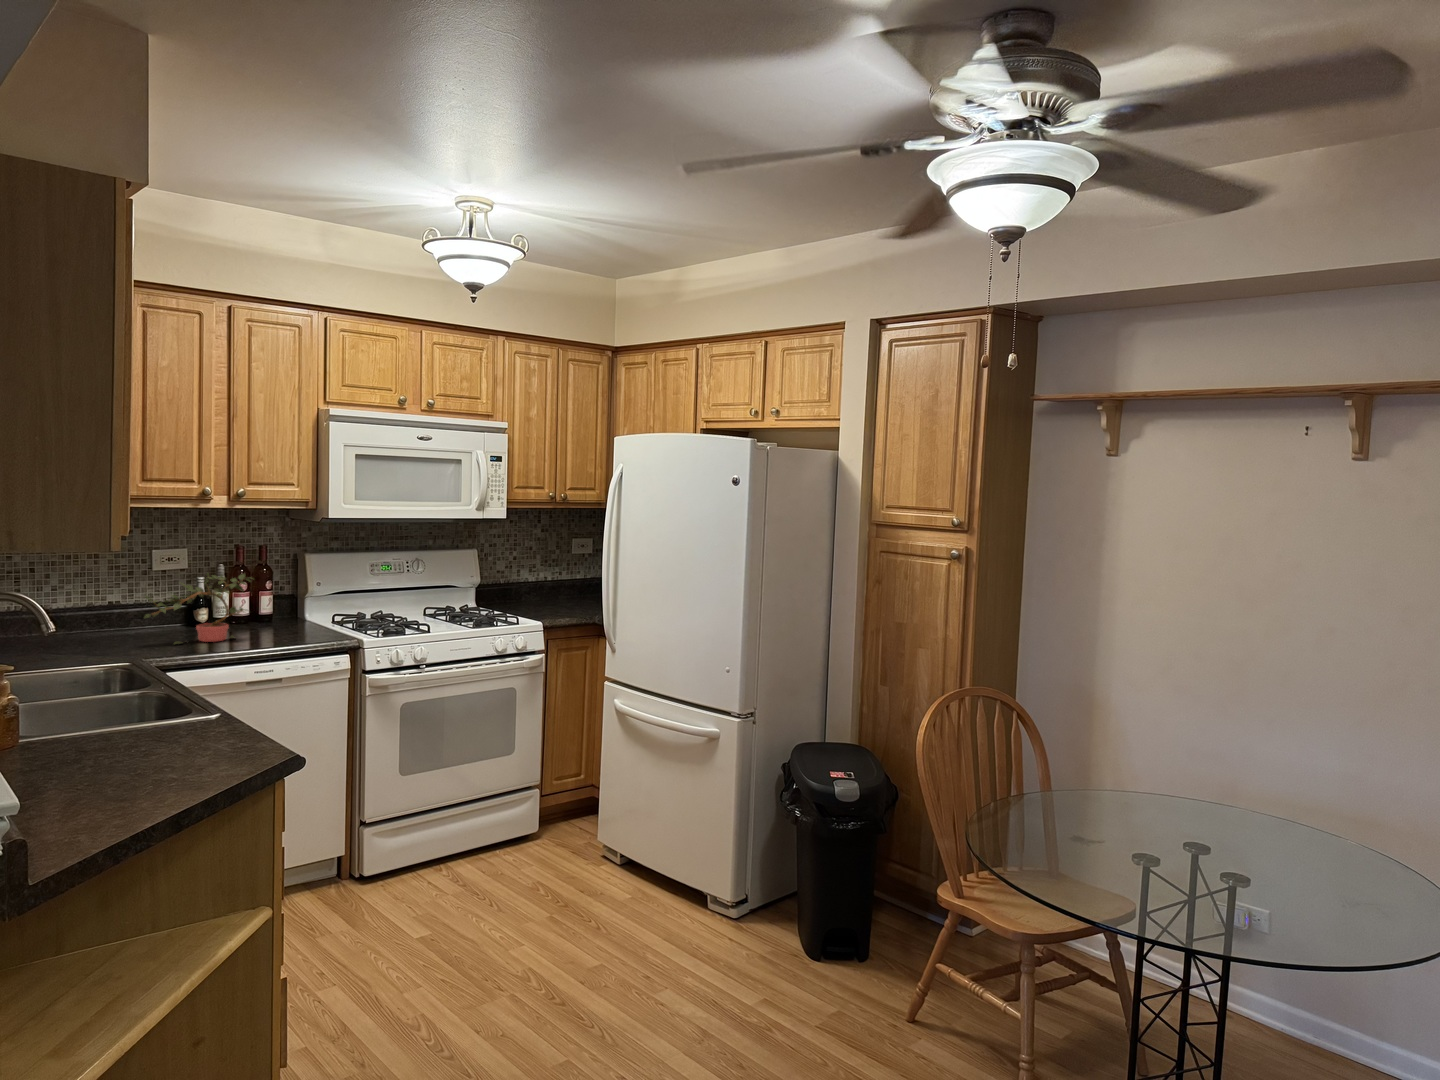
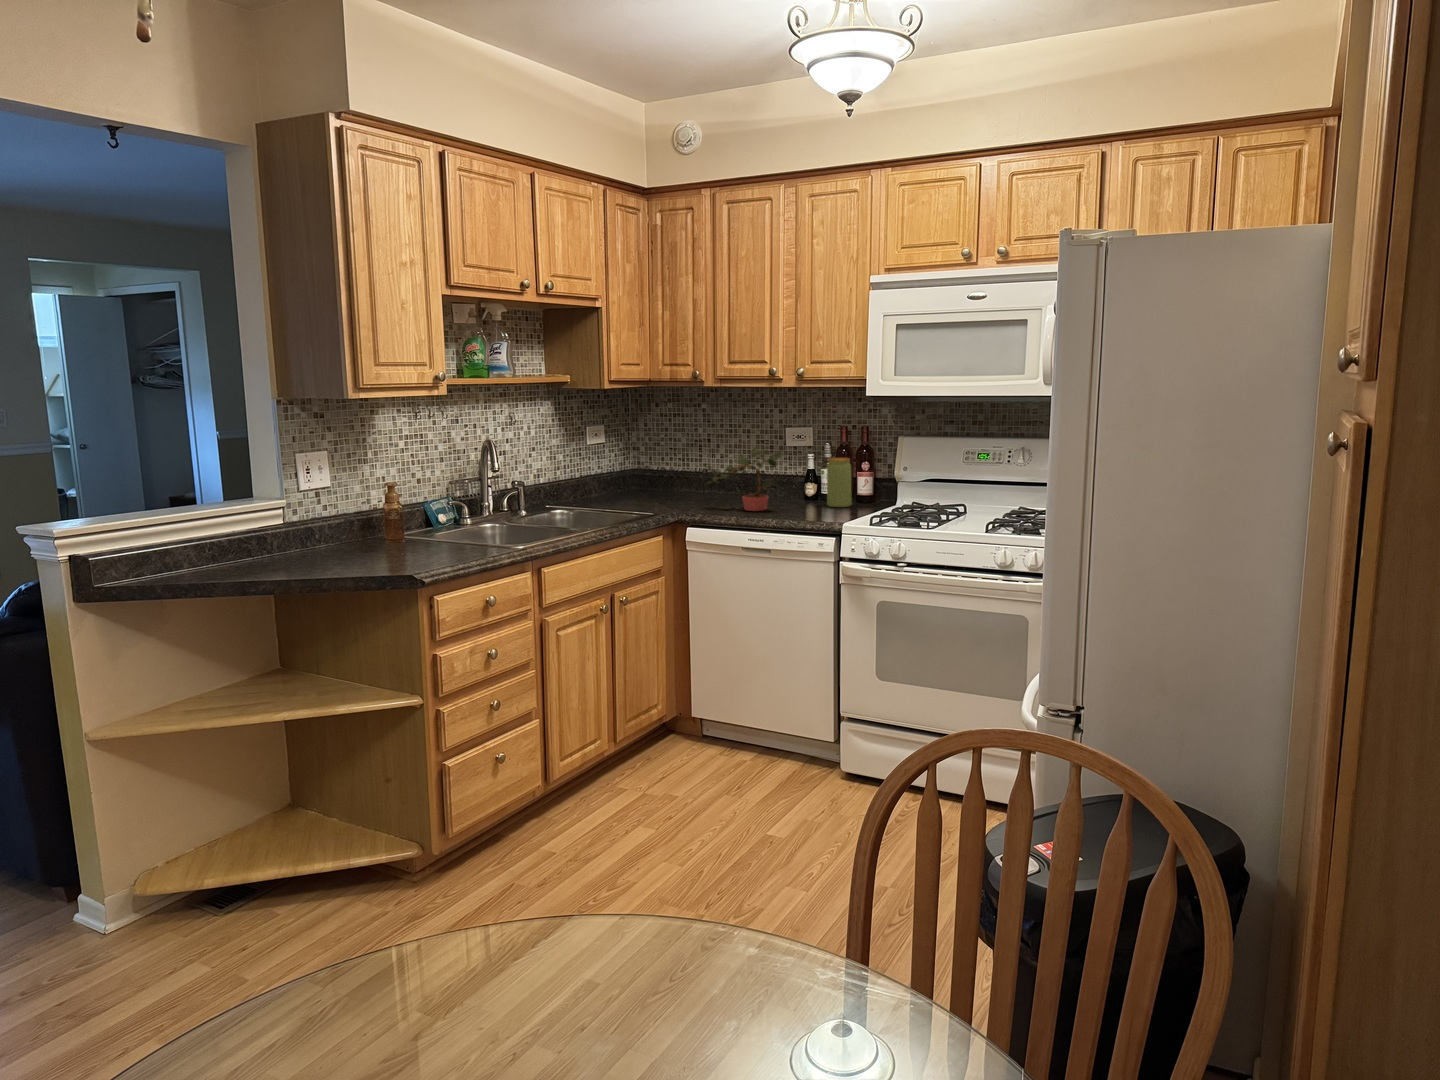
jar: none [263,578,290,628] -> present [827,458,852,507]

